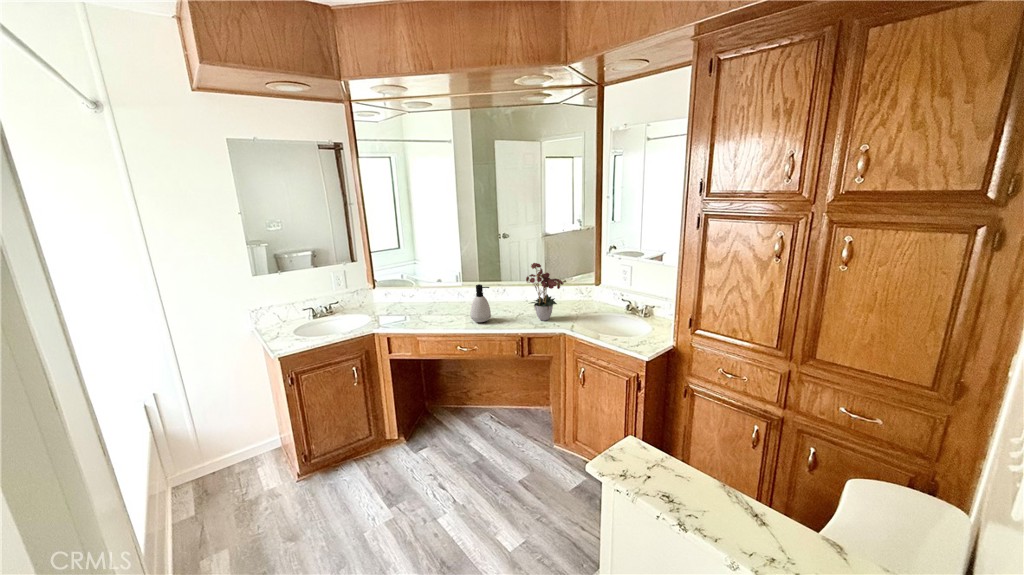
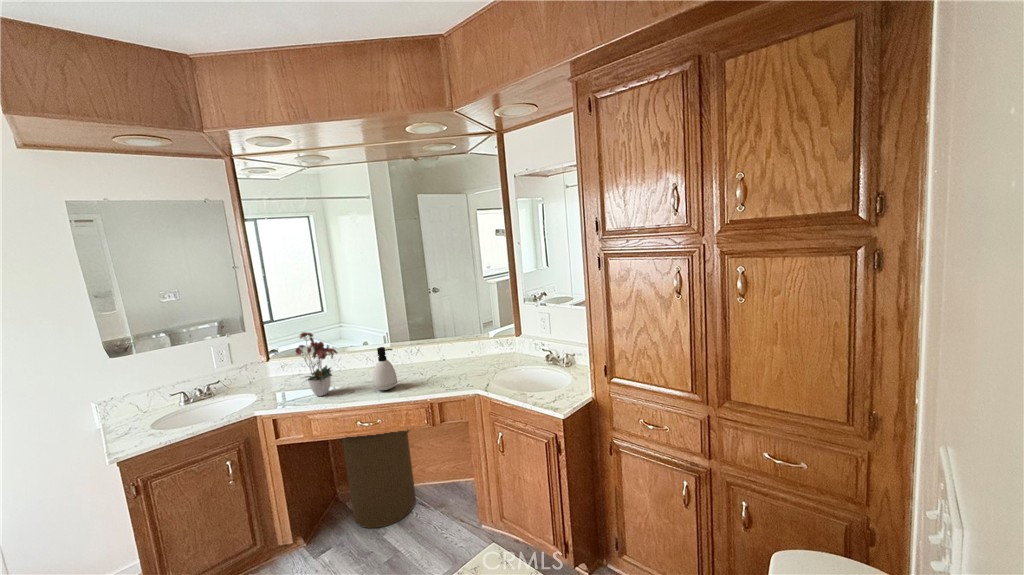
flower arrangement: present [526,263,564,321] -> present [296,332,337,396]
laundry hamper: none [432,339,499,437] -> present [337,430,416,528]

